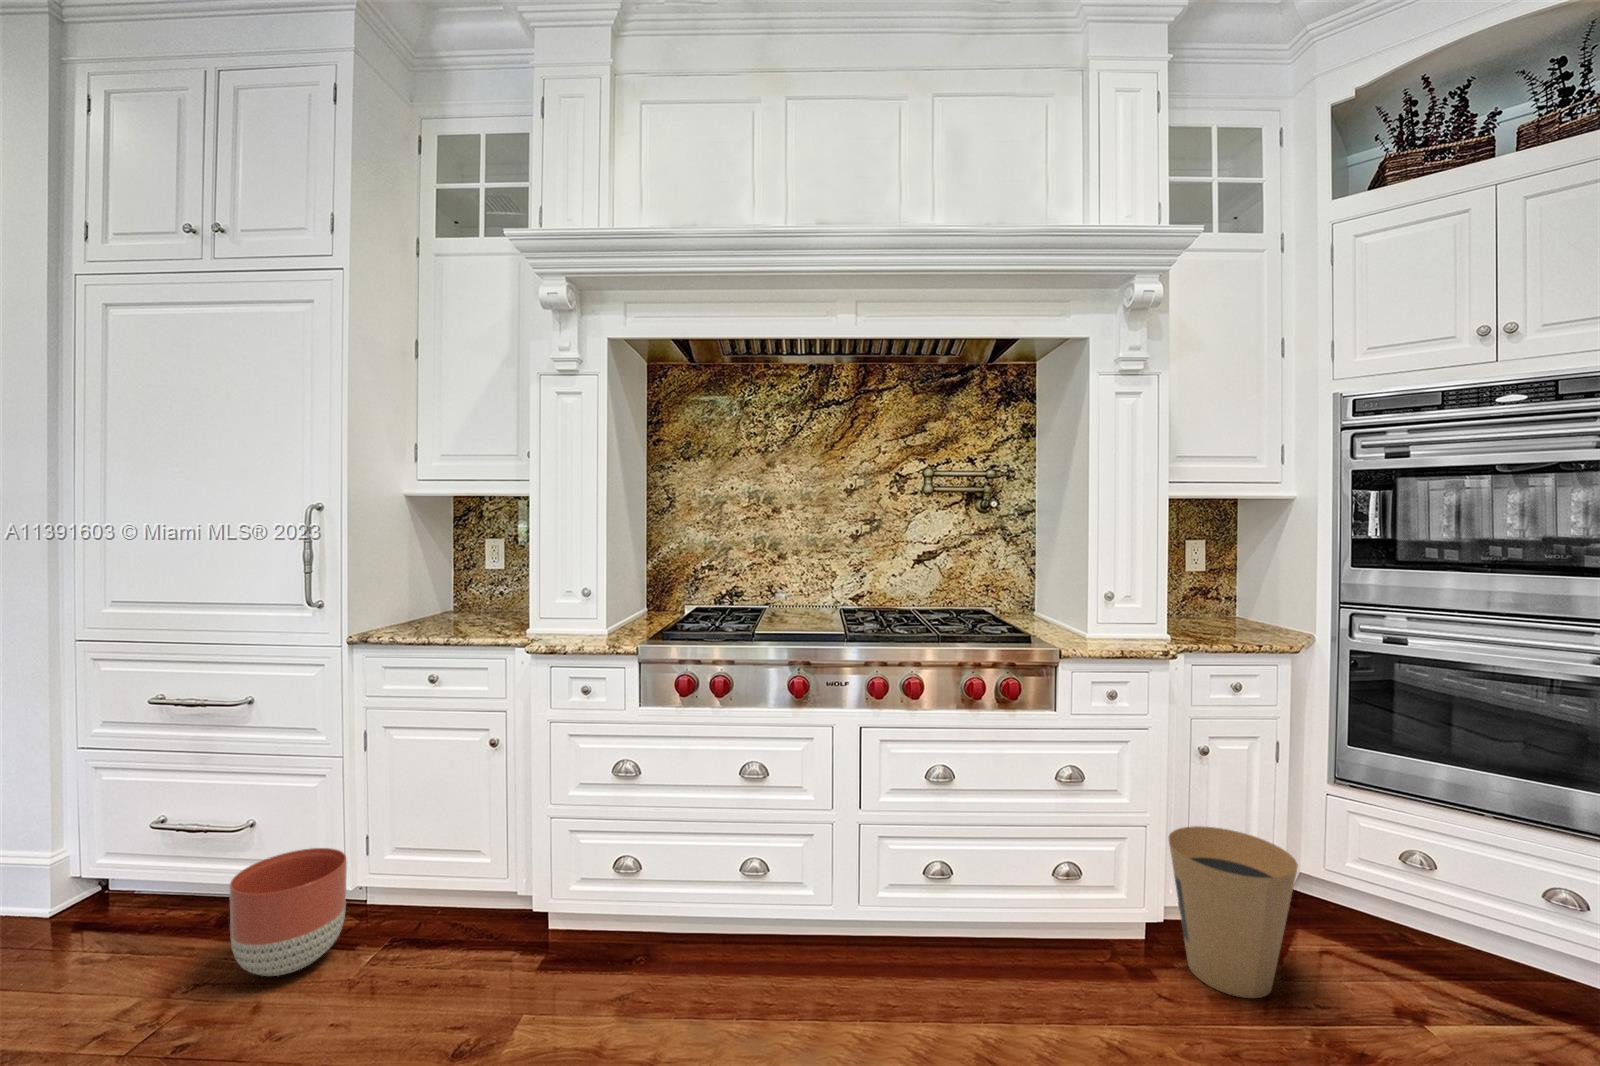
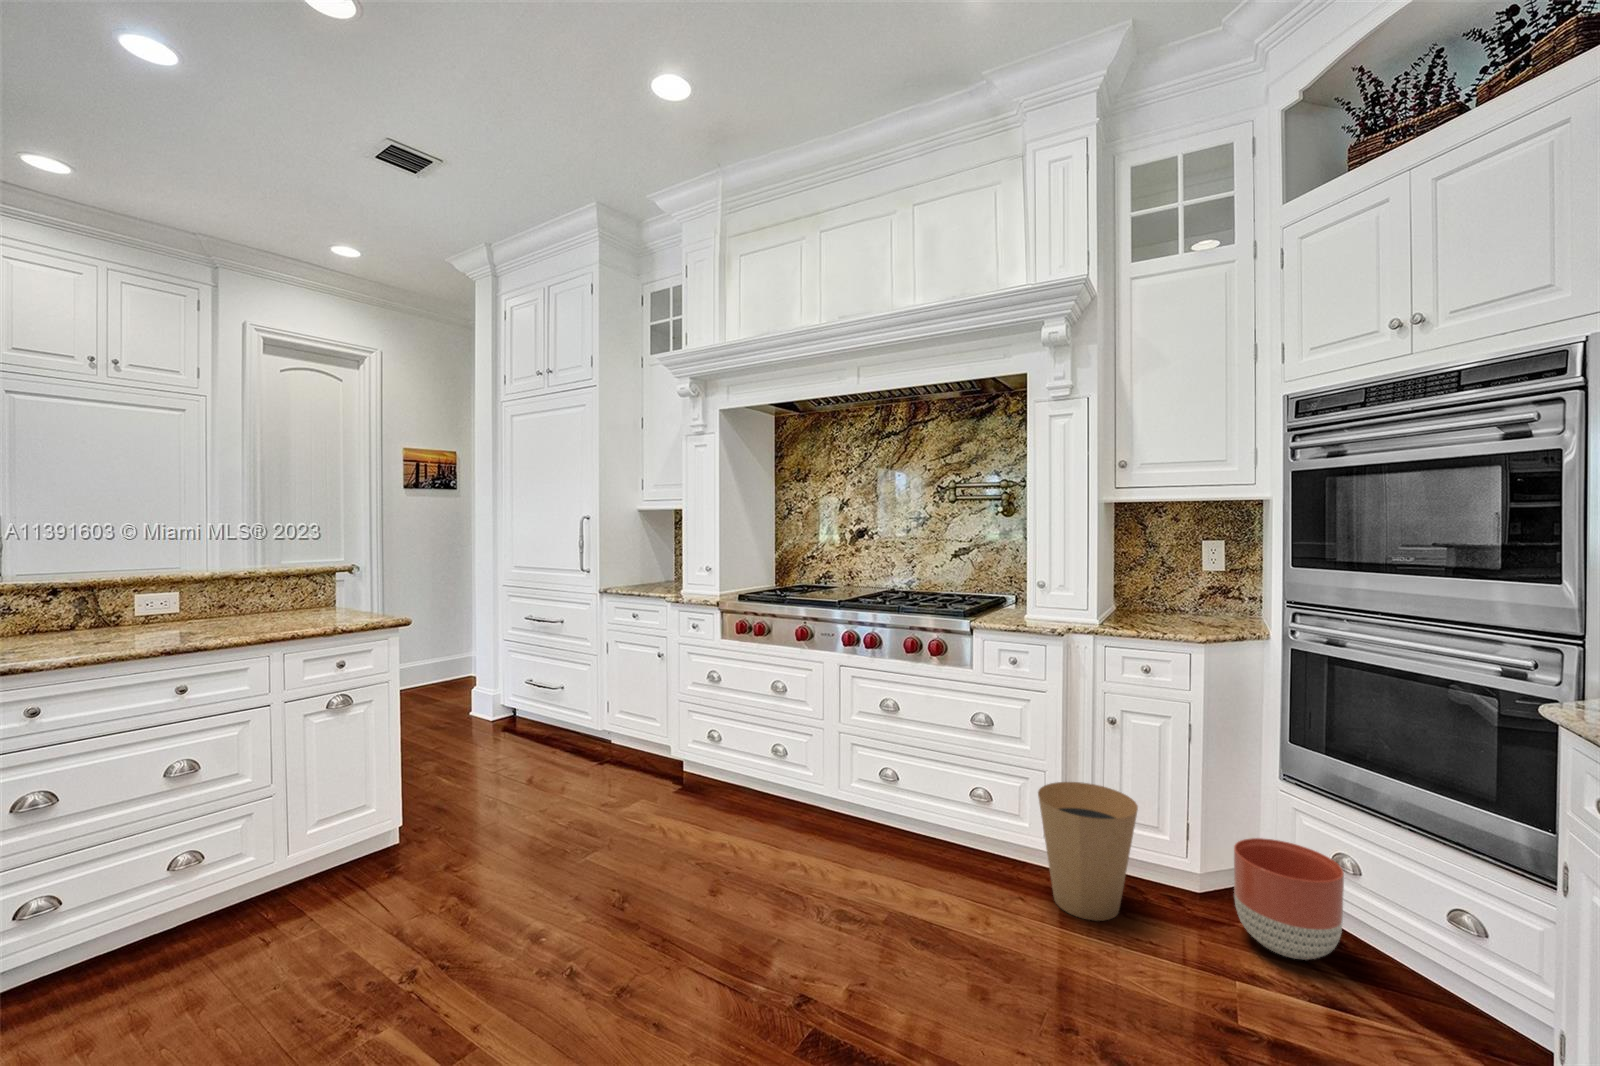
planter: present [230,848,347,976] -> present [1234,838,1344,960]

